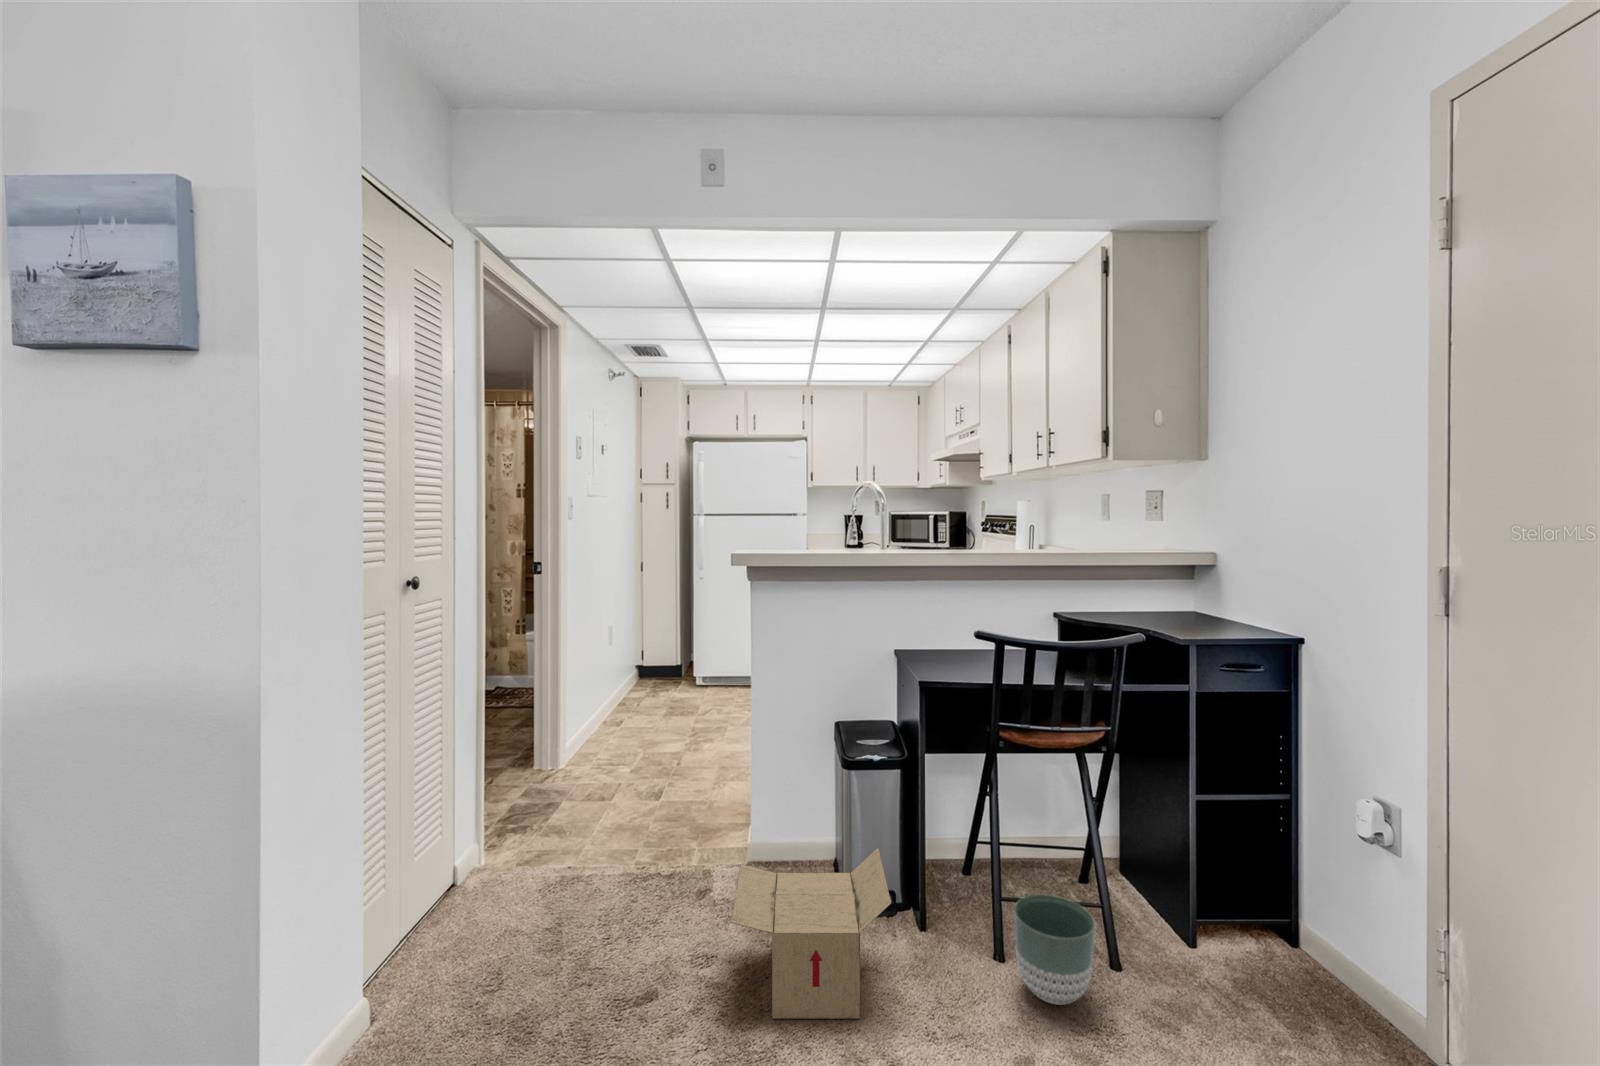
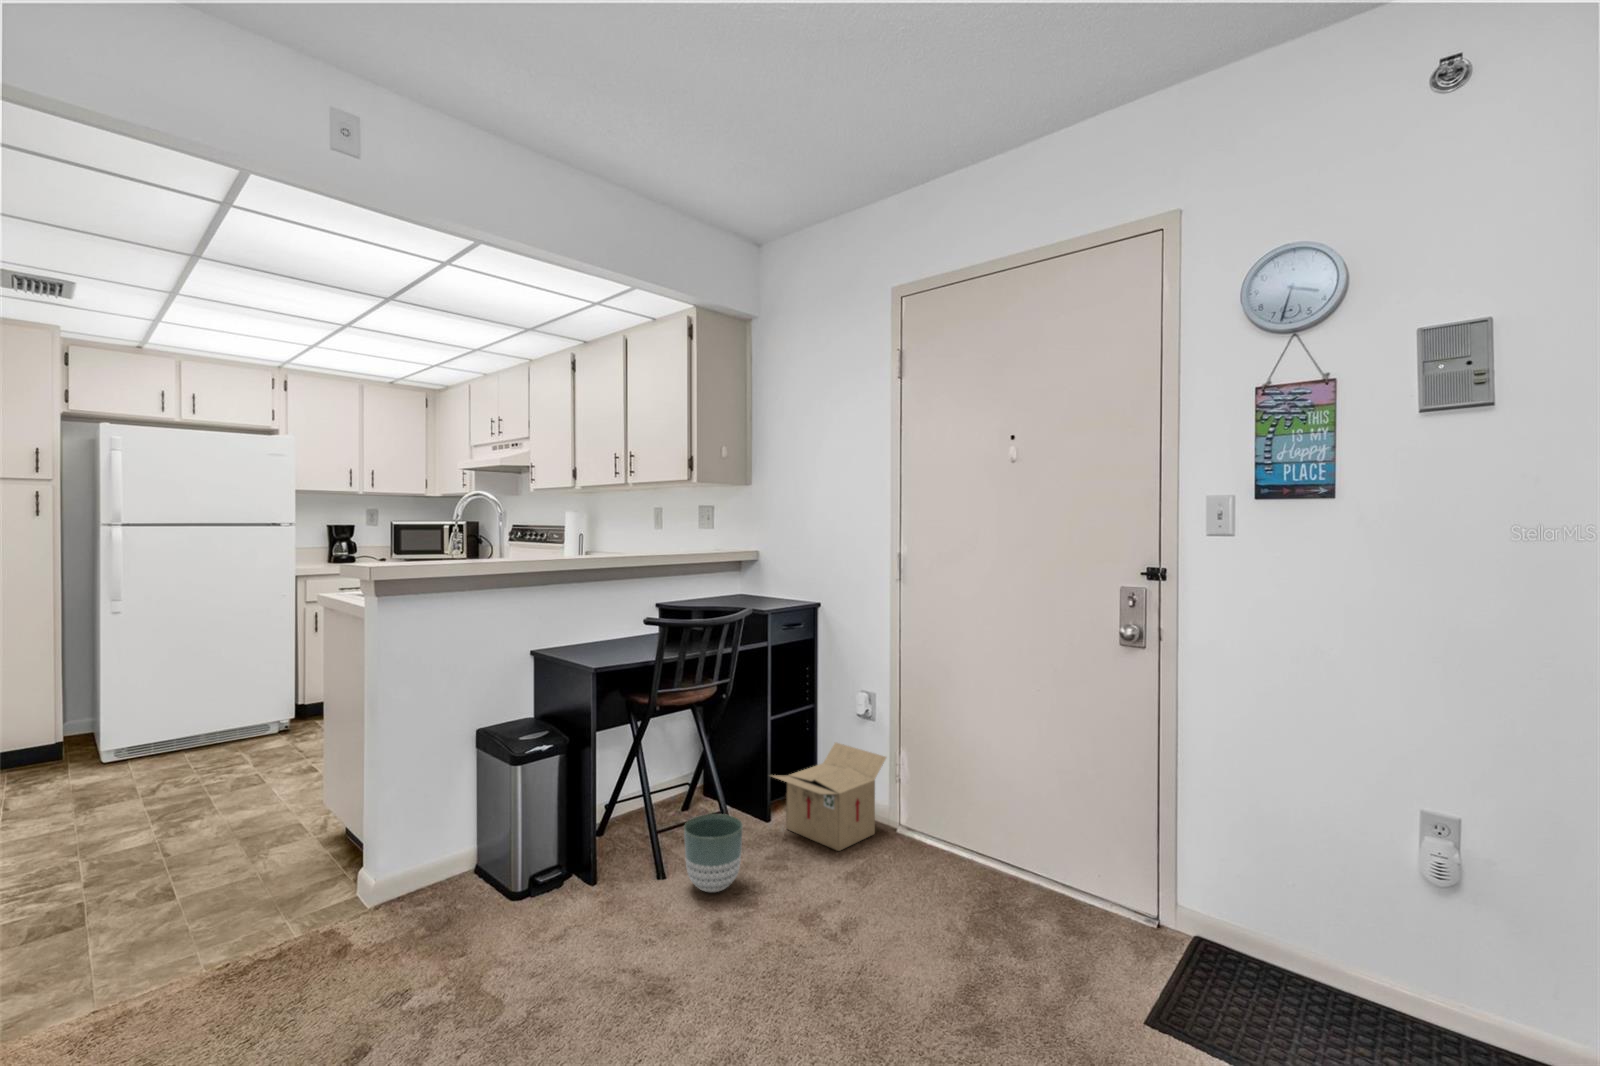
cardboard box: present [731,848,891,1019] -> present [771,742,886,851]

